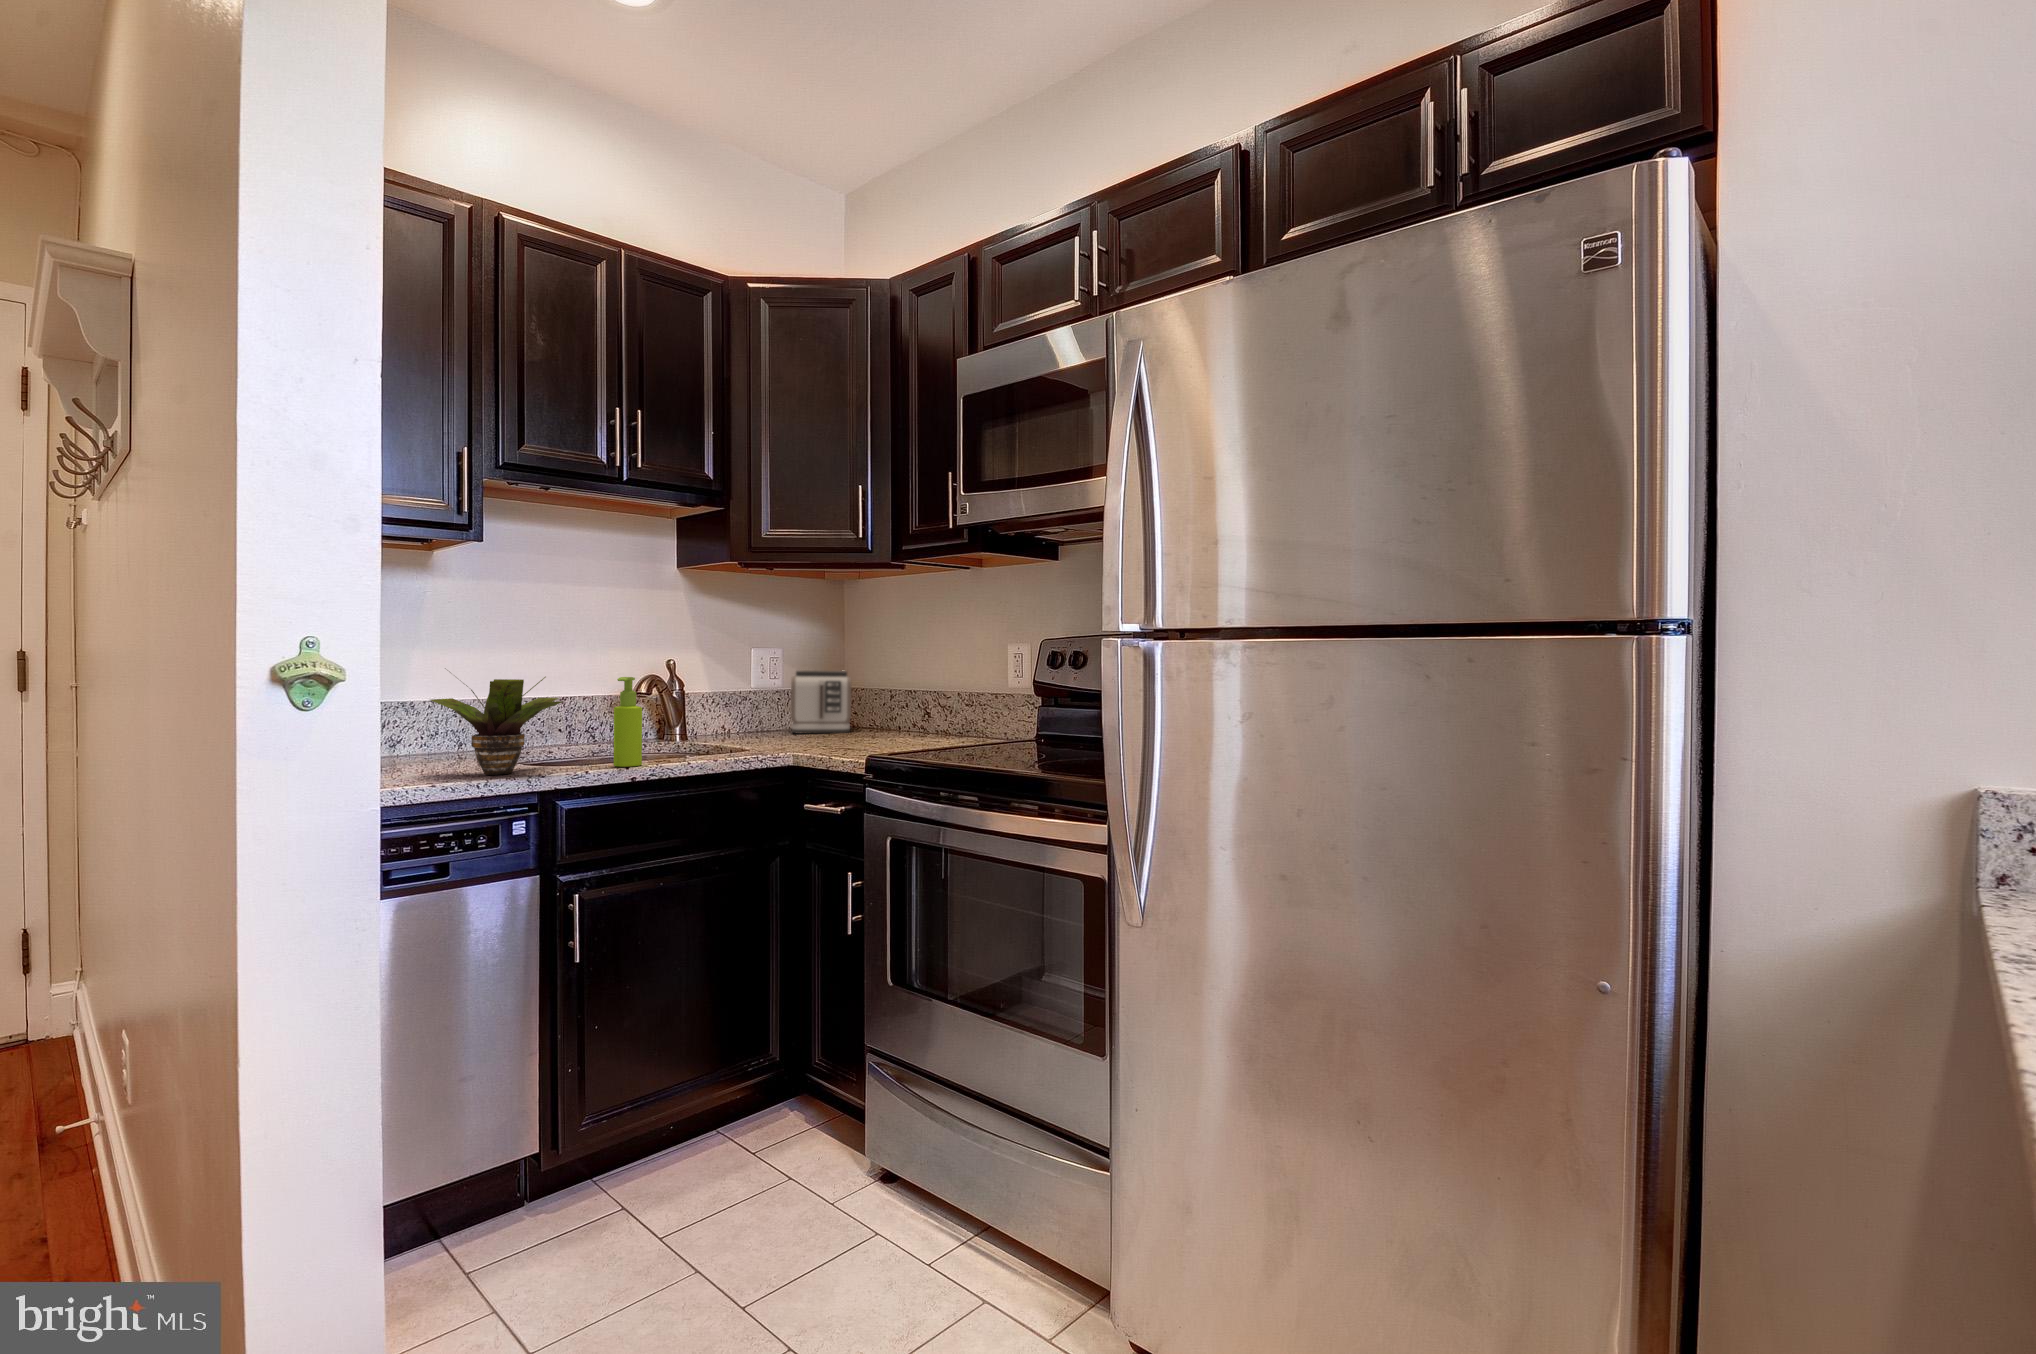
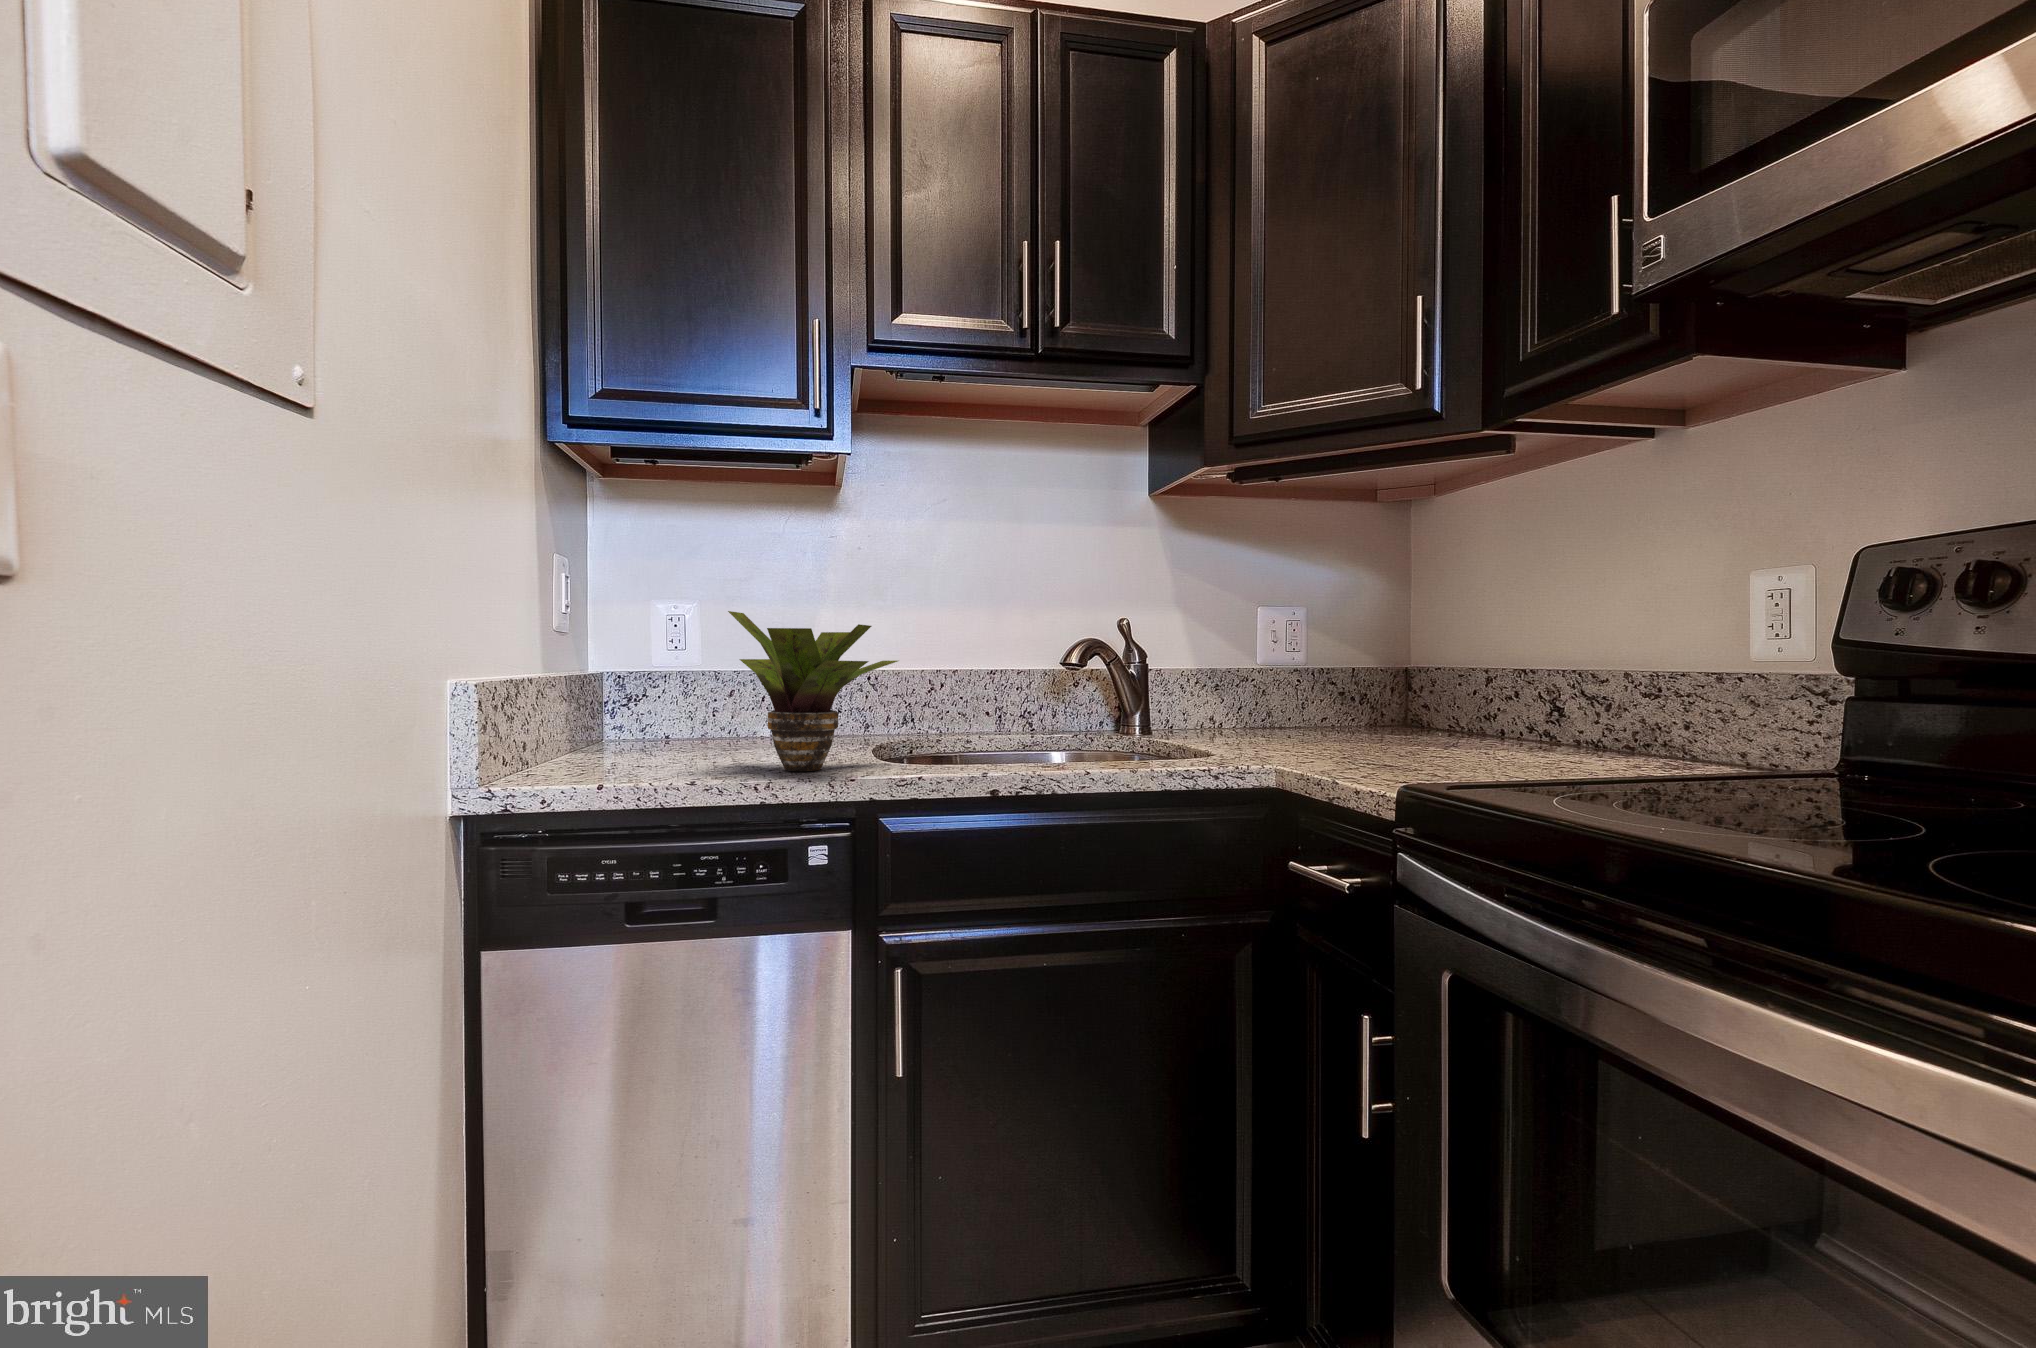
toaster: present [791,671,851,733] -> none [1312,636,1418,737]
soap dispenser: present [614,677,642,767] -> none [956,625,1000,773]

